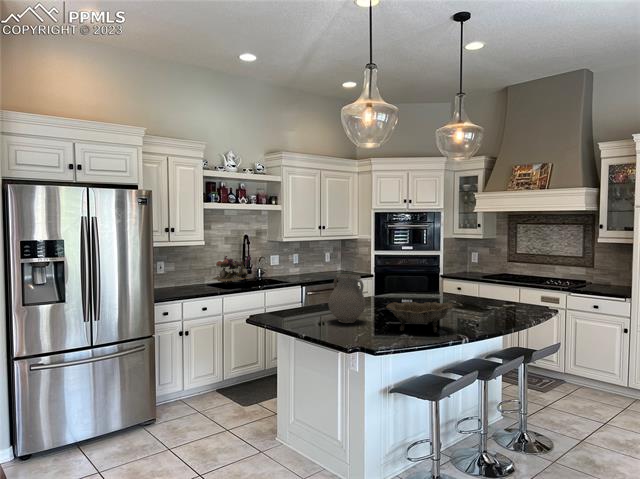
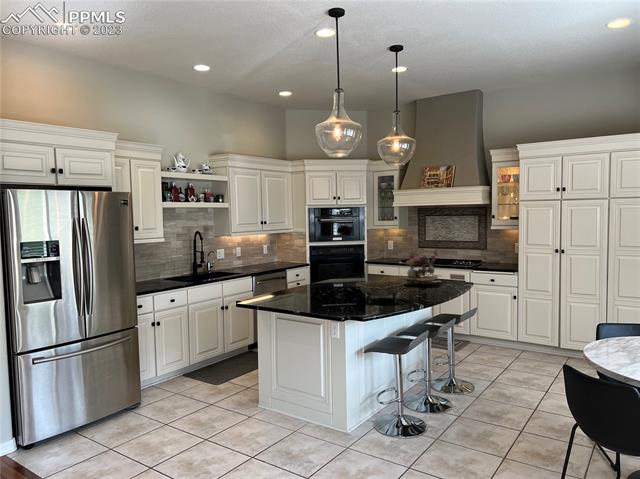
flower arrangement: present [213,255,251,285] -> present [400,251,440,283]
vase: present [328,274,366,323] -> none [306,261,337,301]

